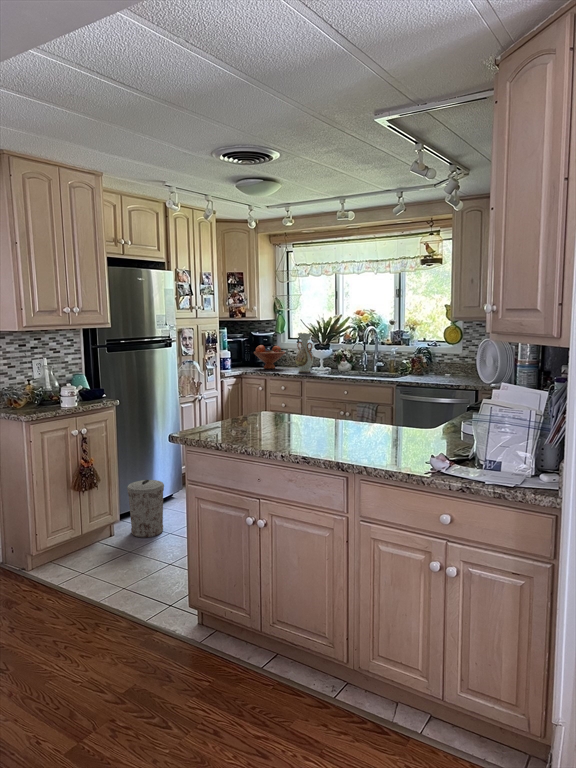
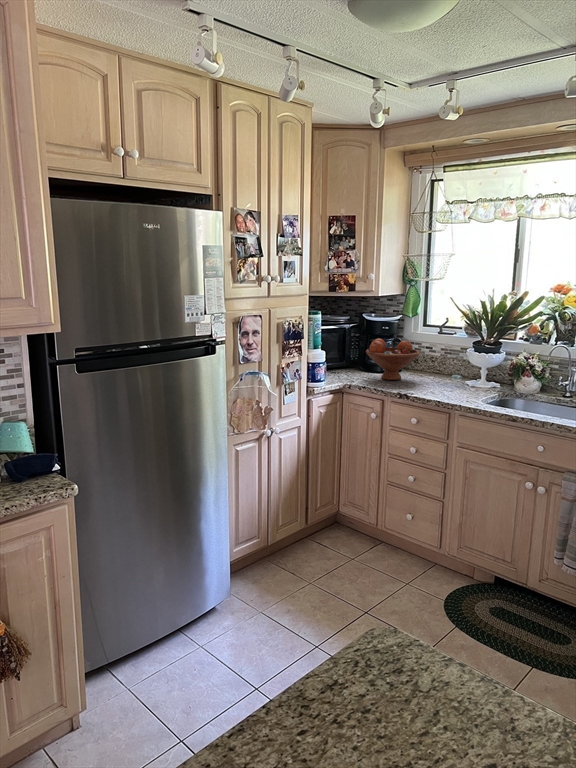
vase: present [295,333,313,372] -> none [439,325,474,396]
trash can: present [127,480,164,538] -> none [107,616,179,739]

